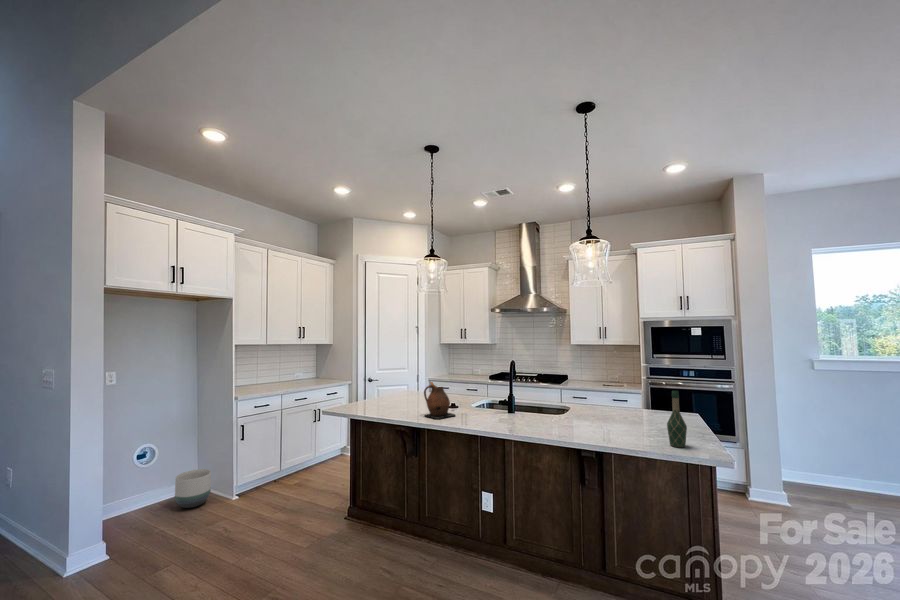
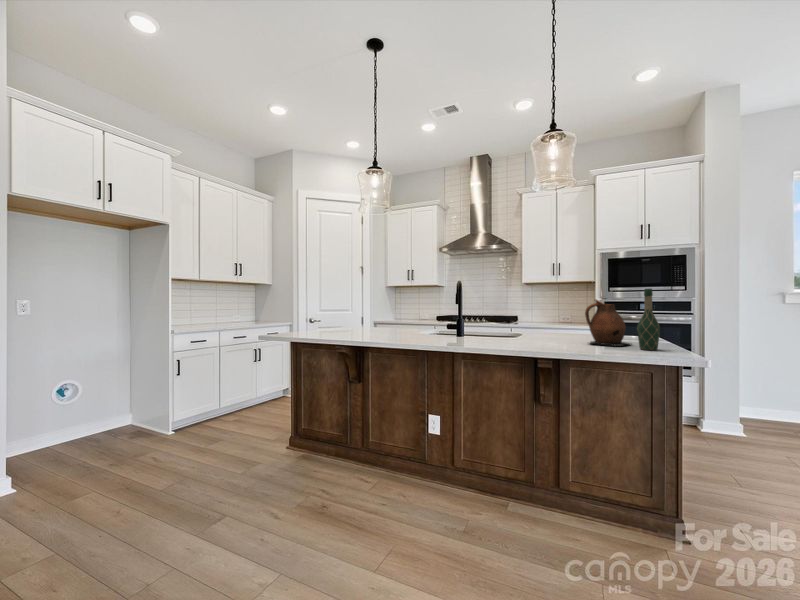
ceramic pitcher: present [424,382,455,419] -> present [585,300,630,346]
planter: present [175,469,211,508] -> none [106,400,144,437]

